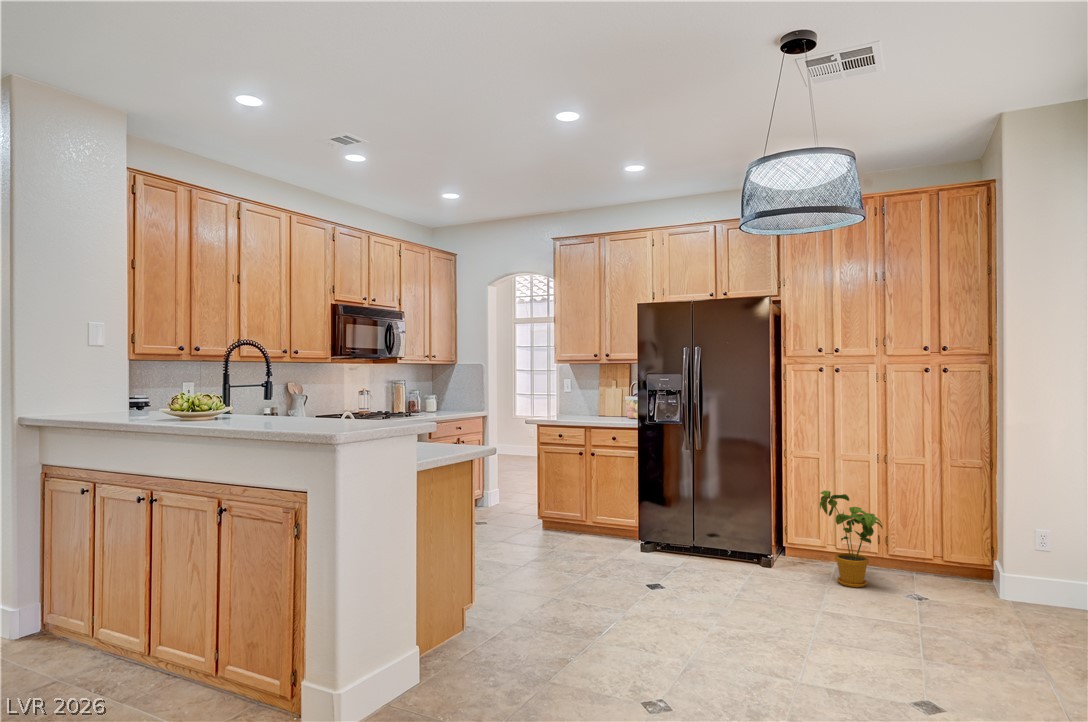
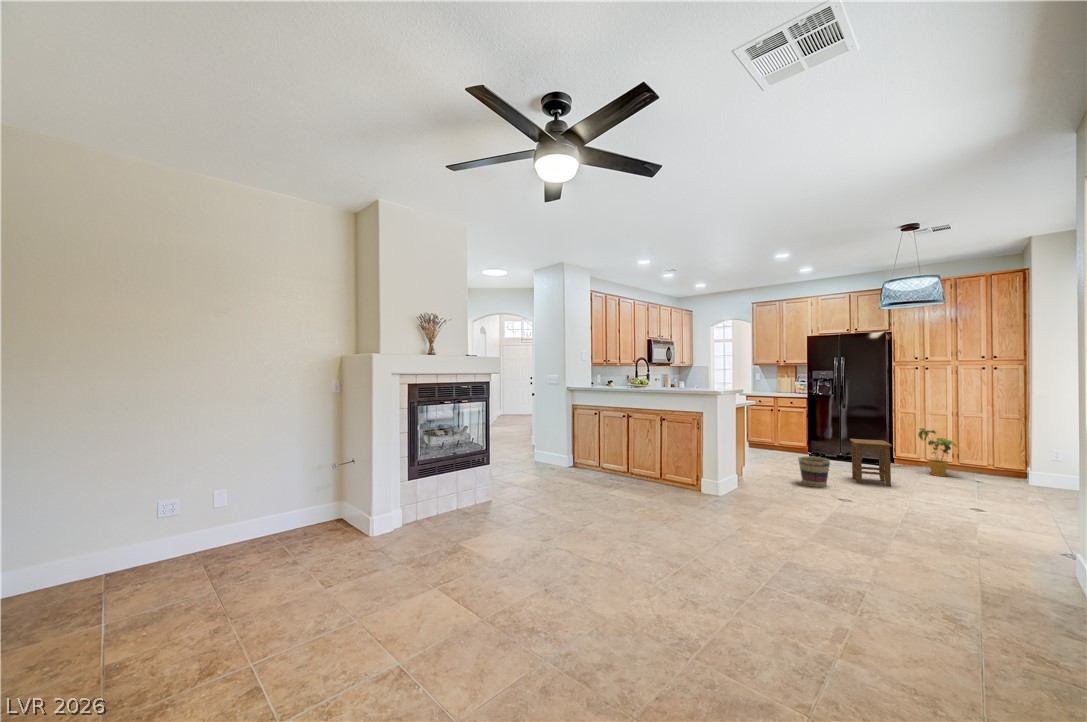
stool: none [692,526,767,638] -> present [850,439,892,486]
basket: none [573,580,639,662] -> present [798,456,830,487]

